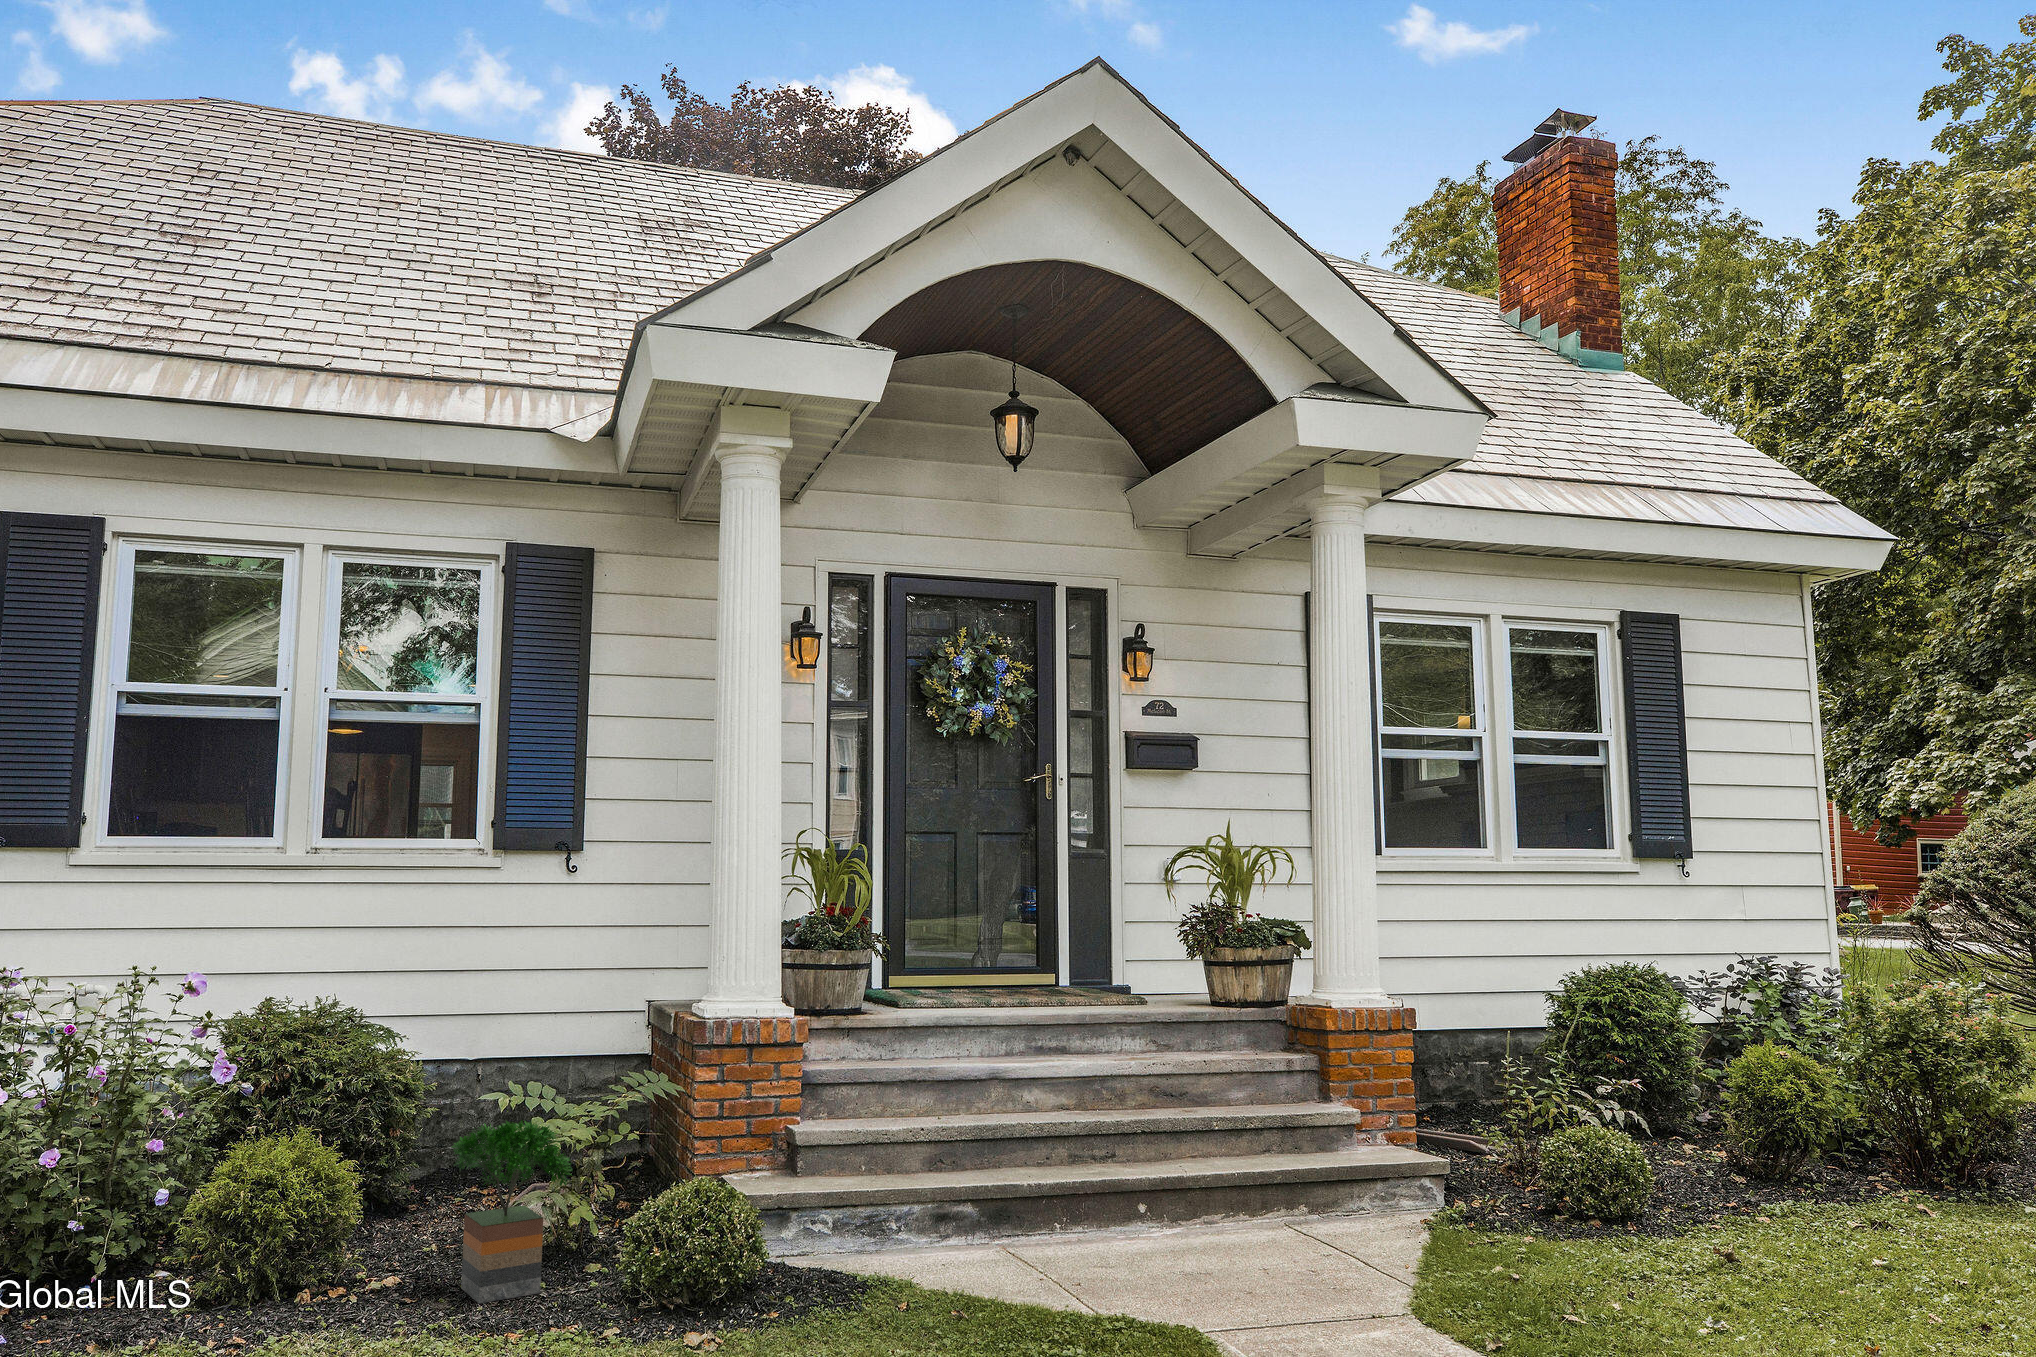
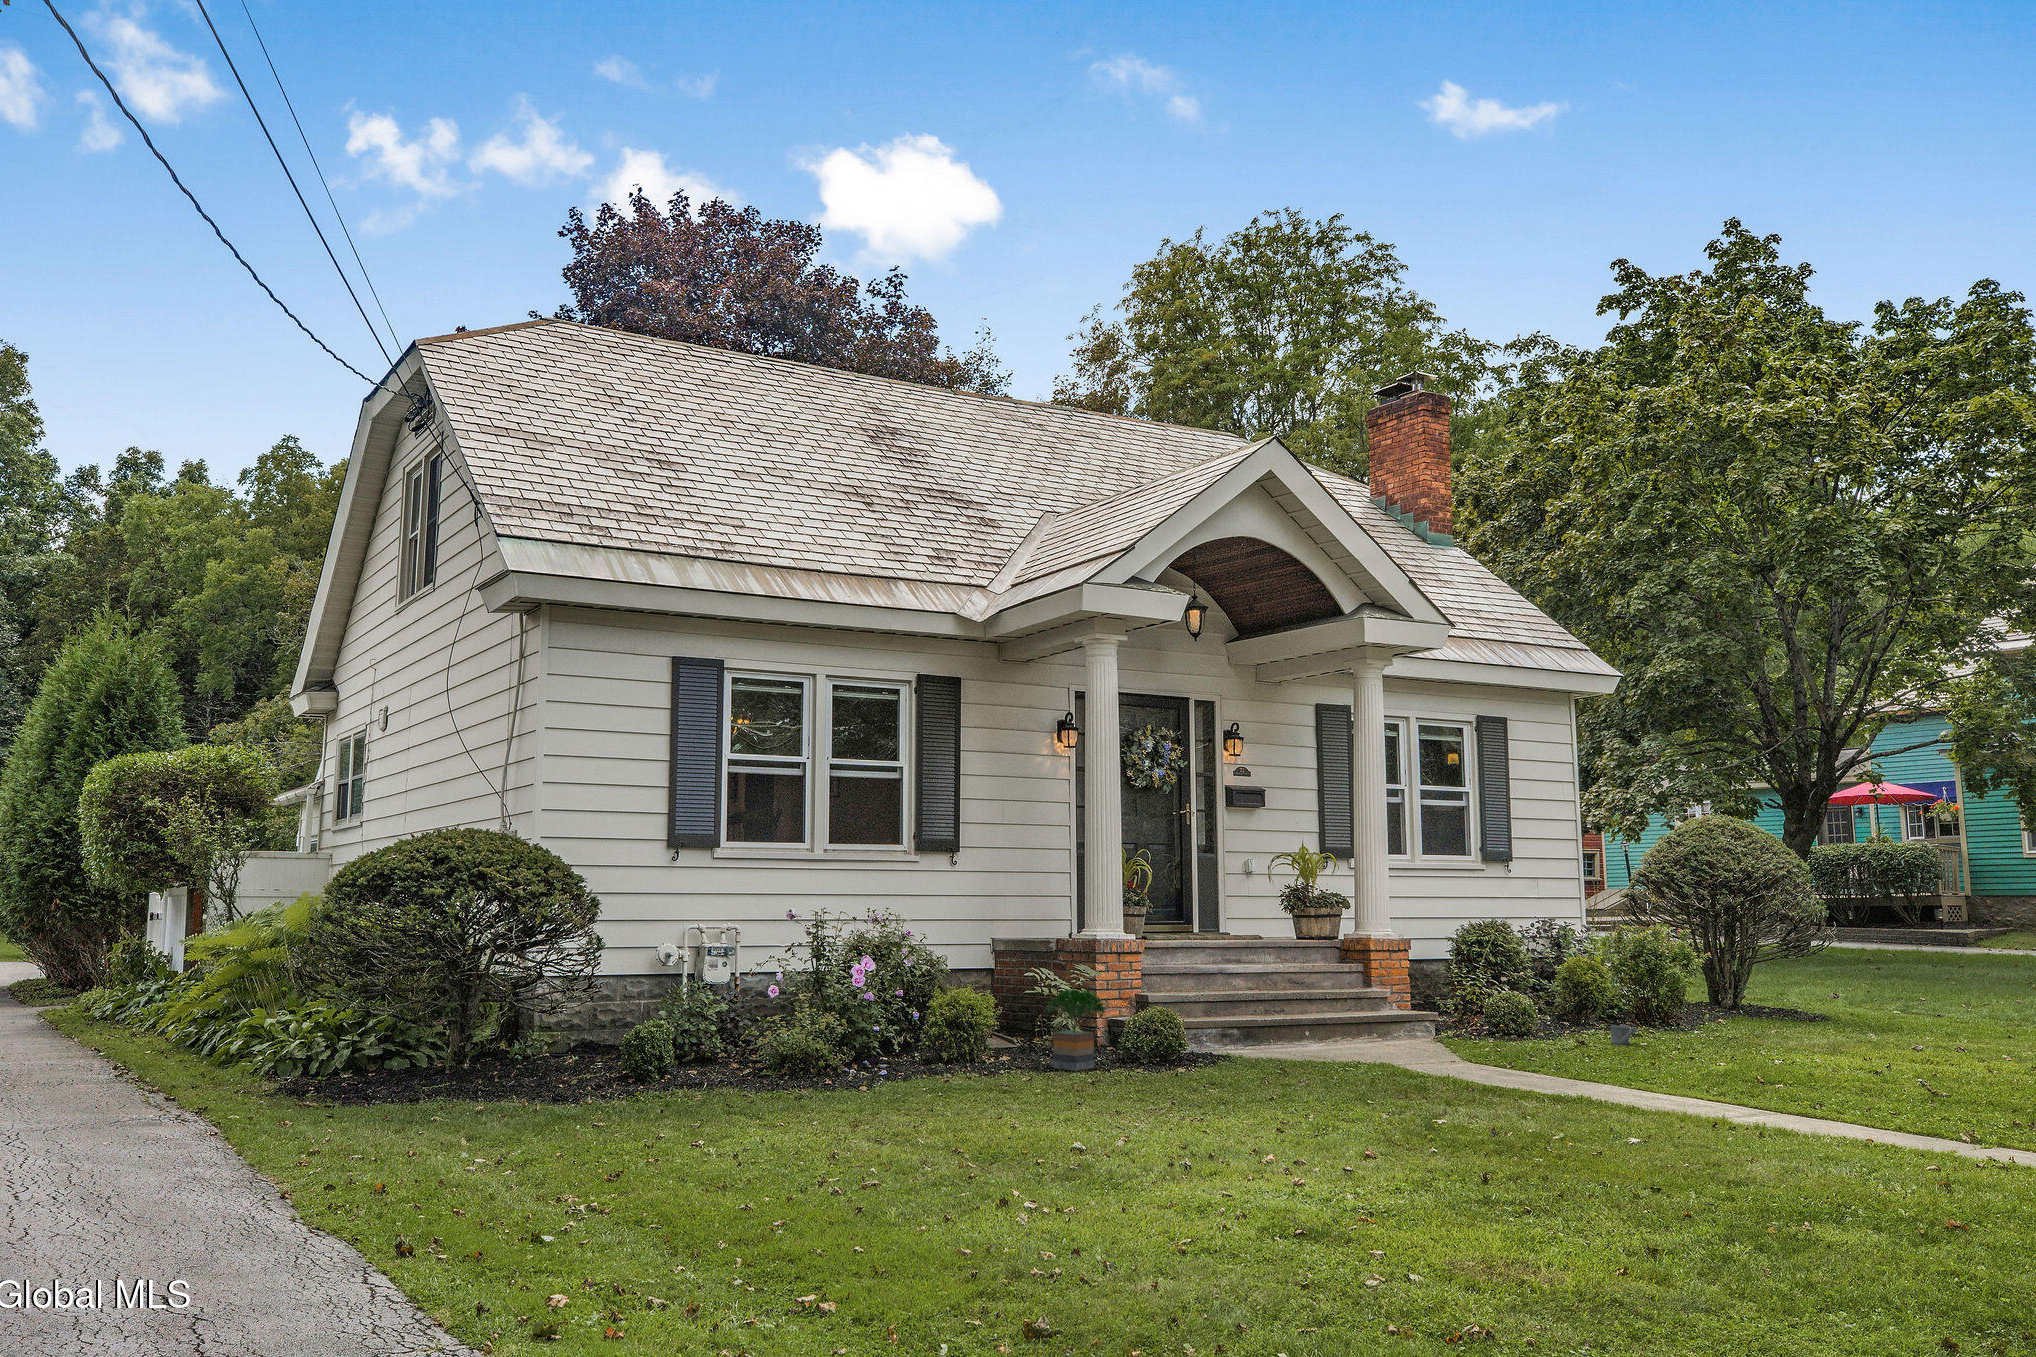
watering can: none [1814,1196,1866,1246] -> present [1610,1024,1637,1045]

